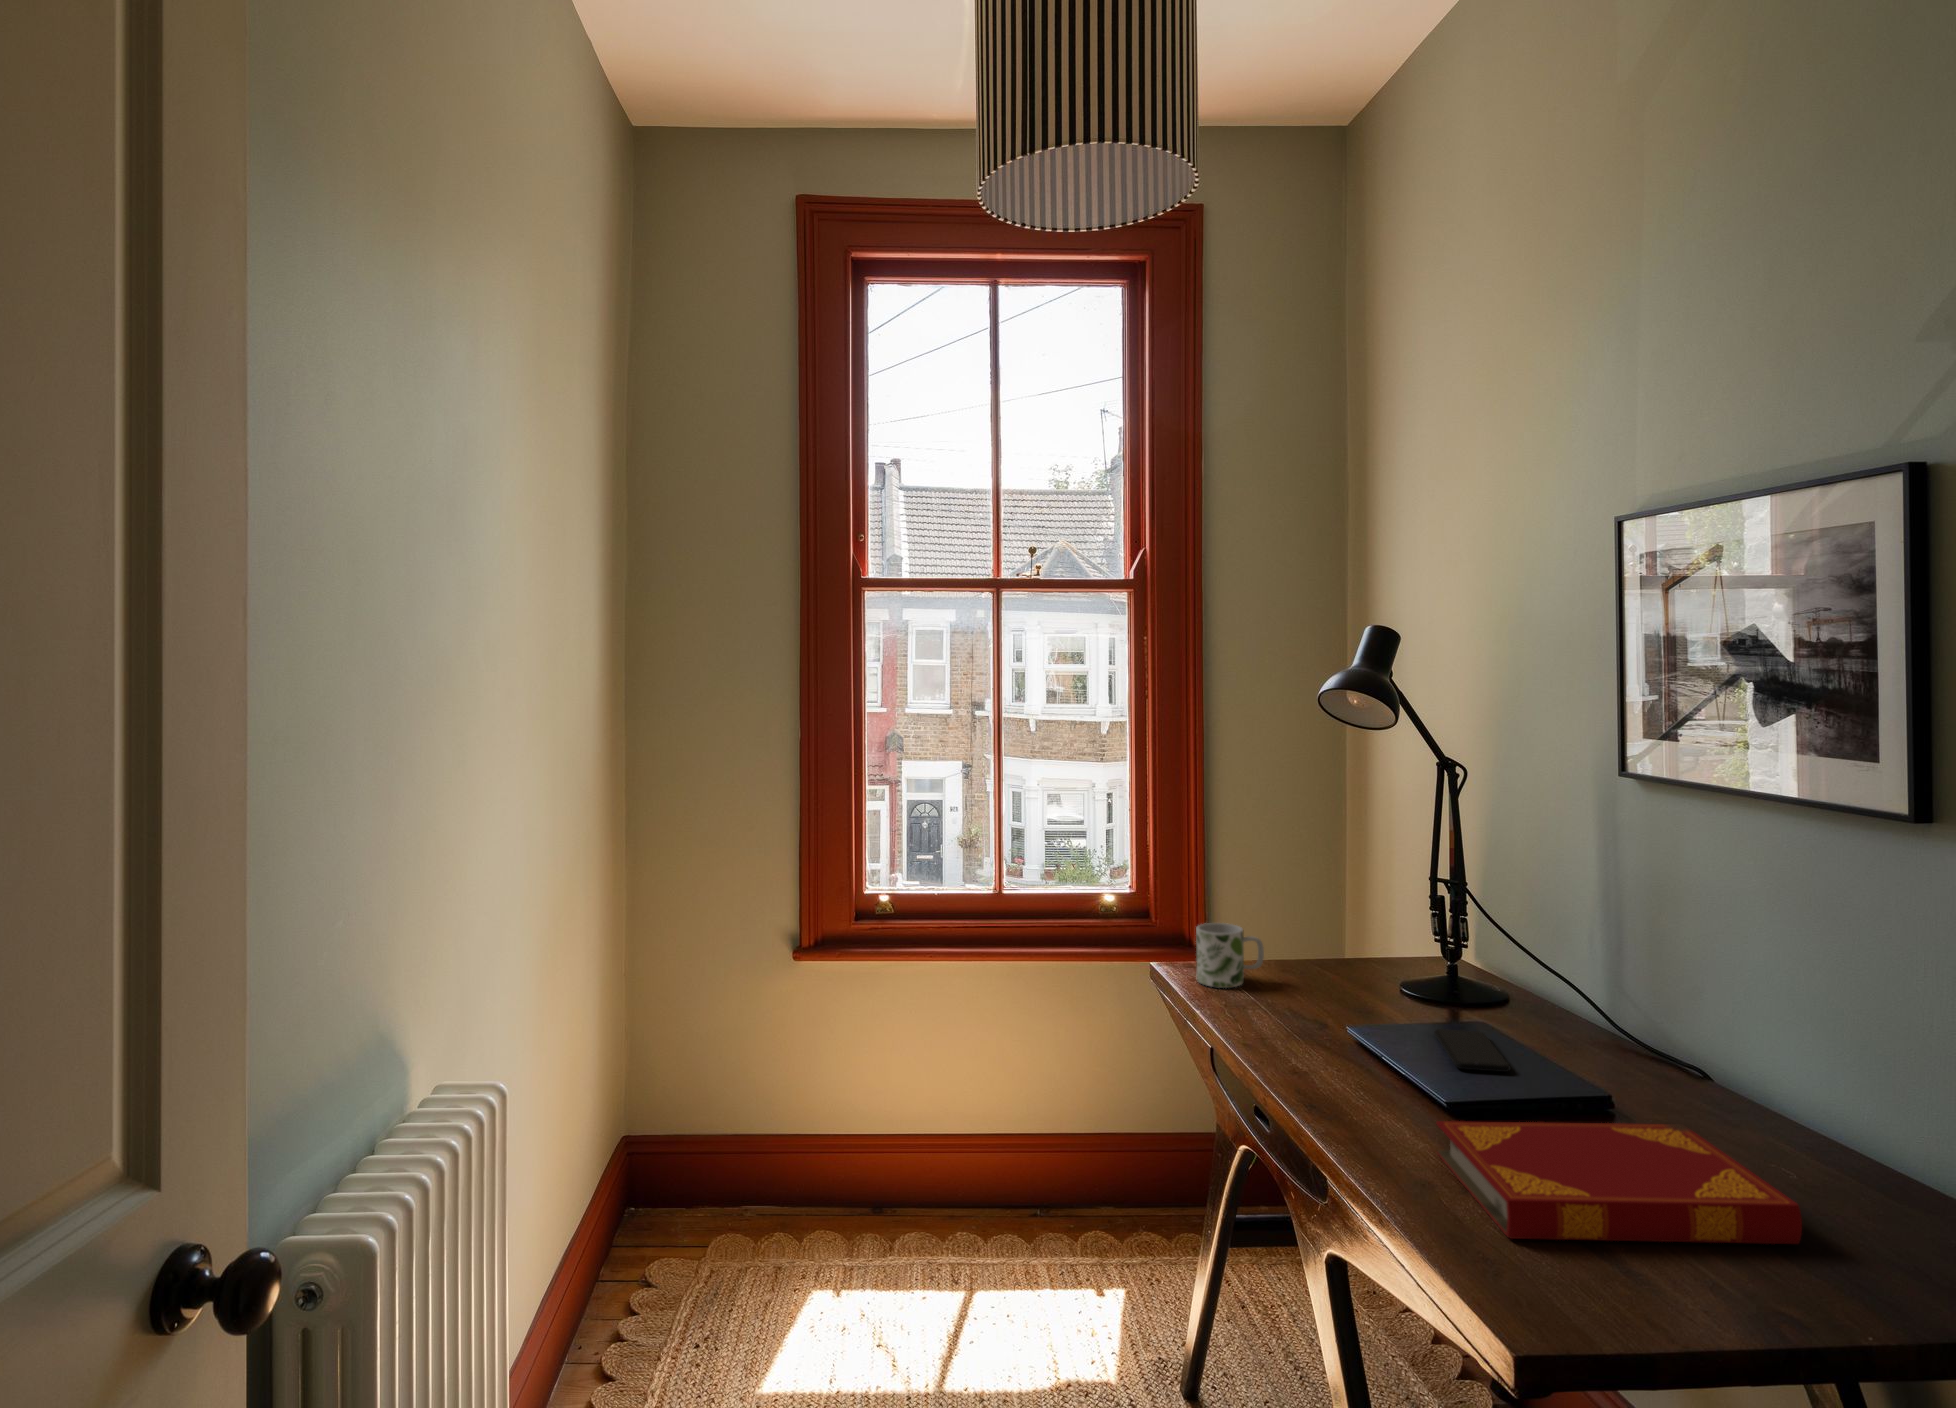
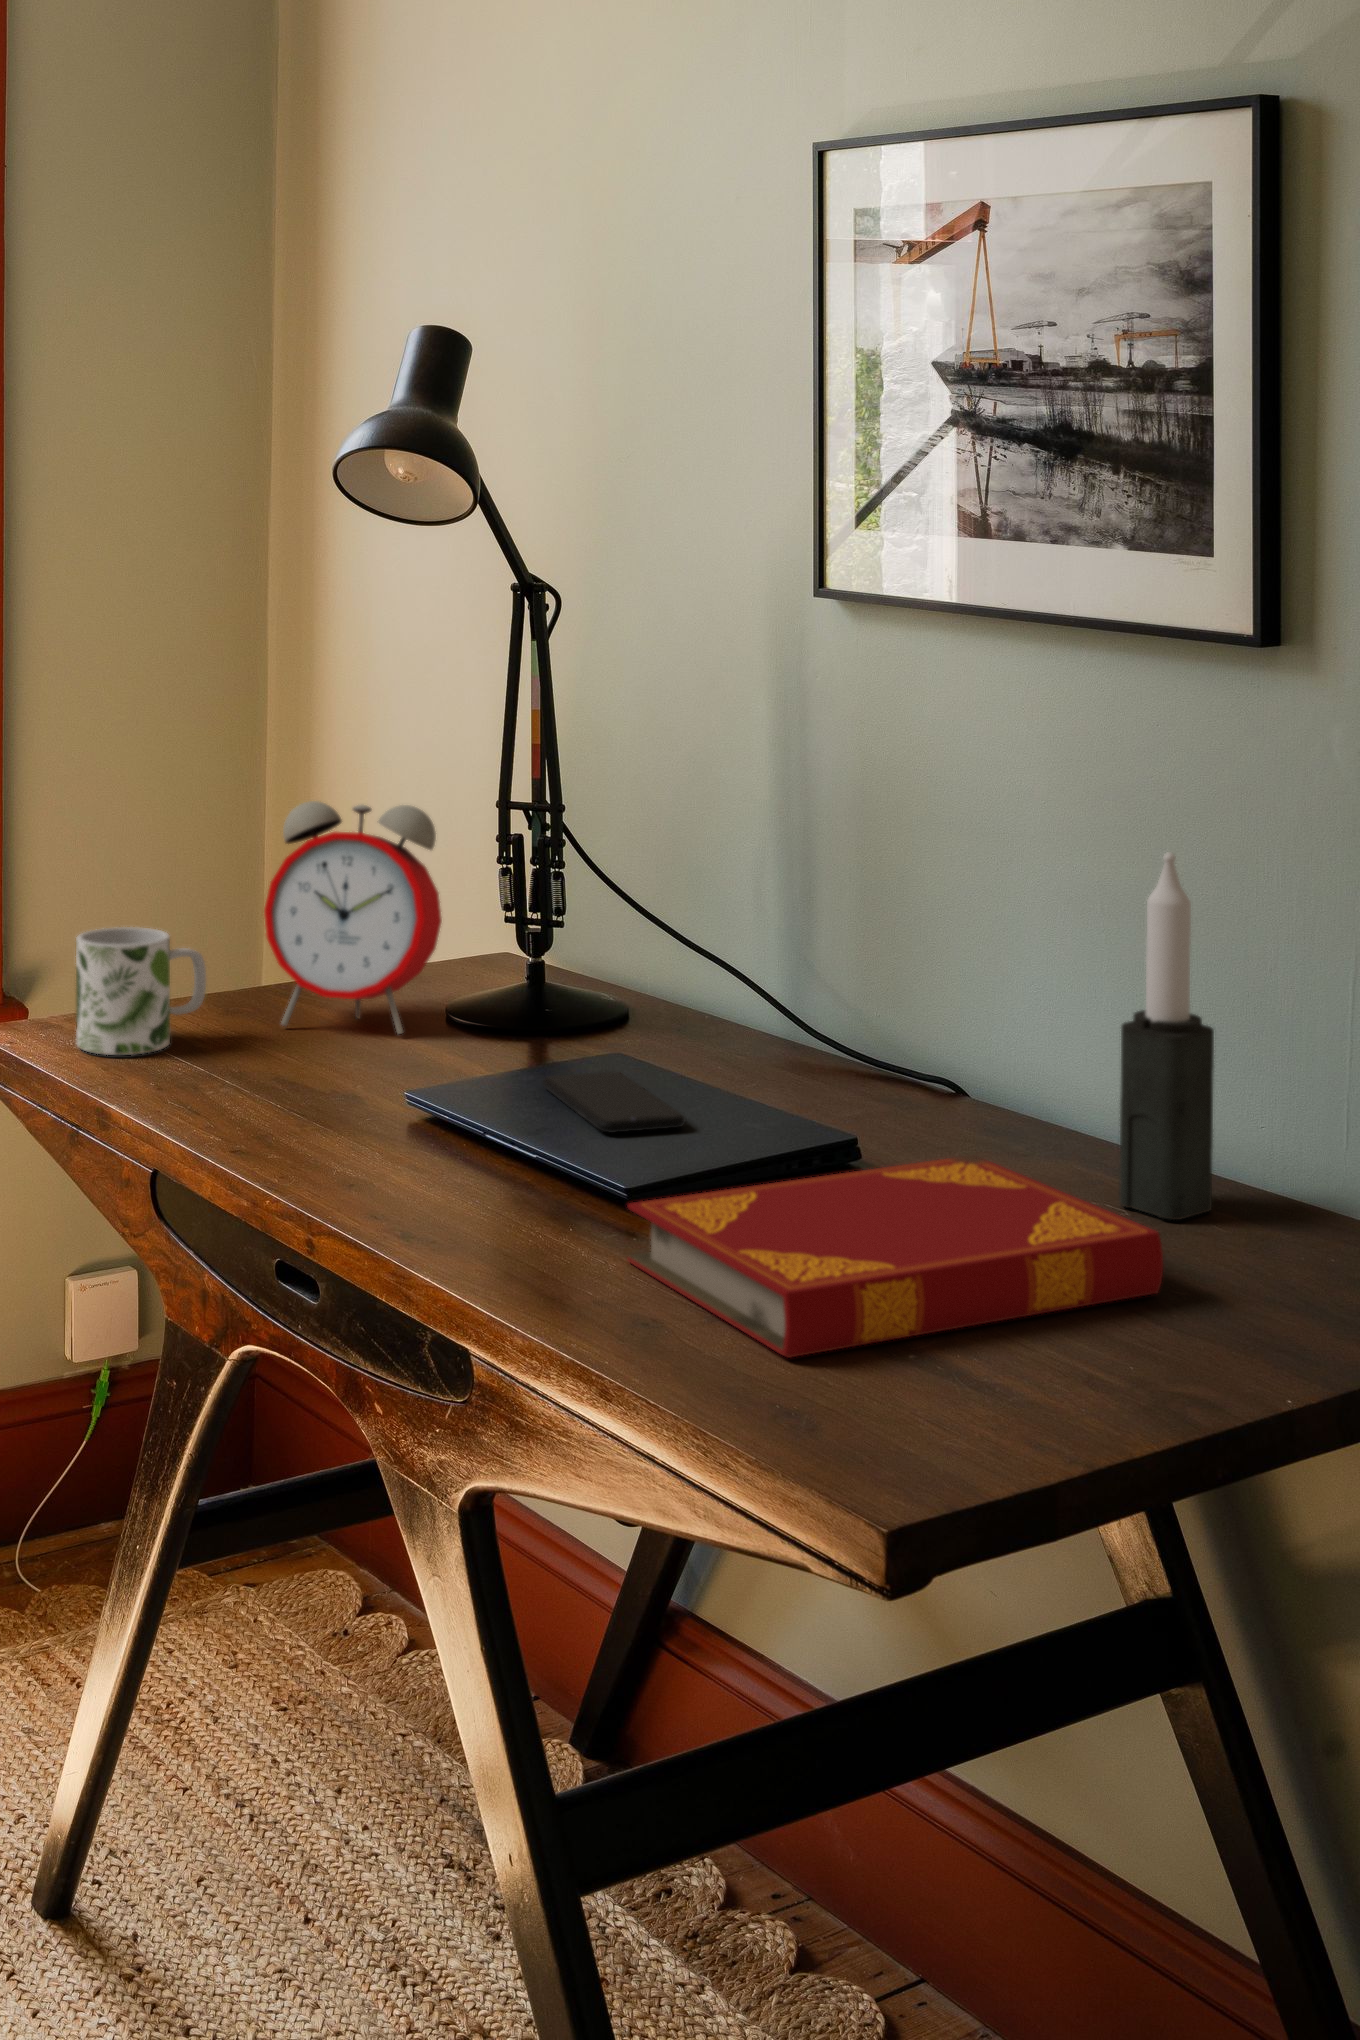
alarm clock: none [1296,867,1394,993] -> present [264,801,442,1034]
candle: none [1794,954,1868,1191] -> present [1119,852,1214,1220]

